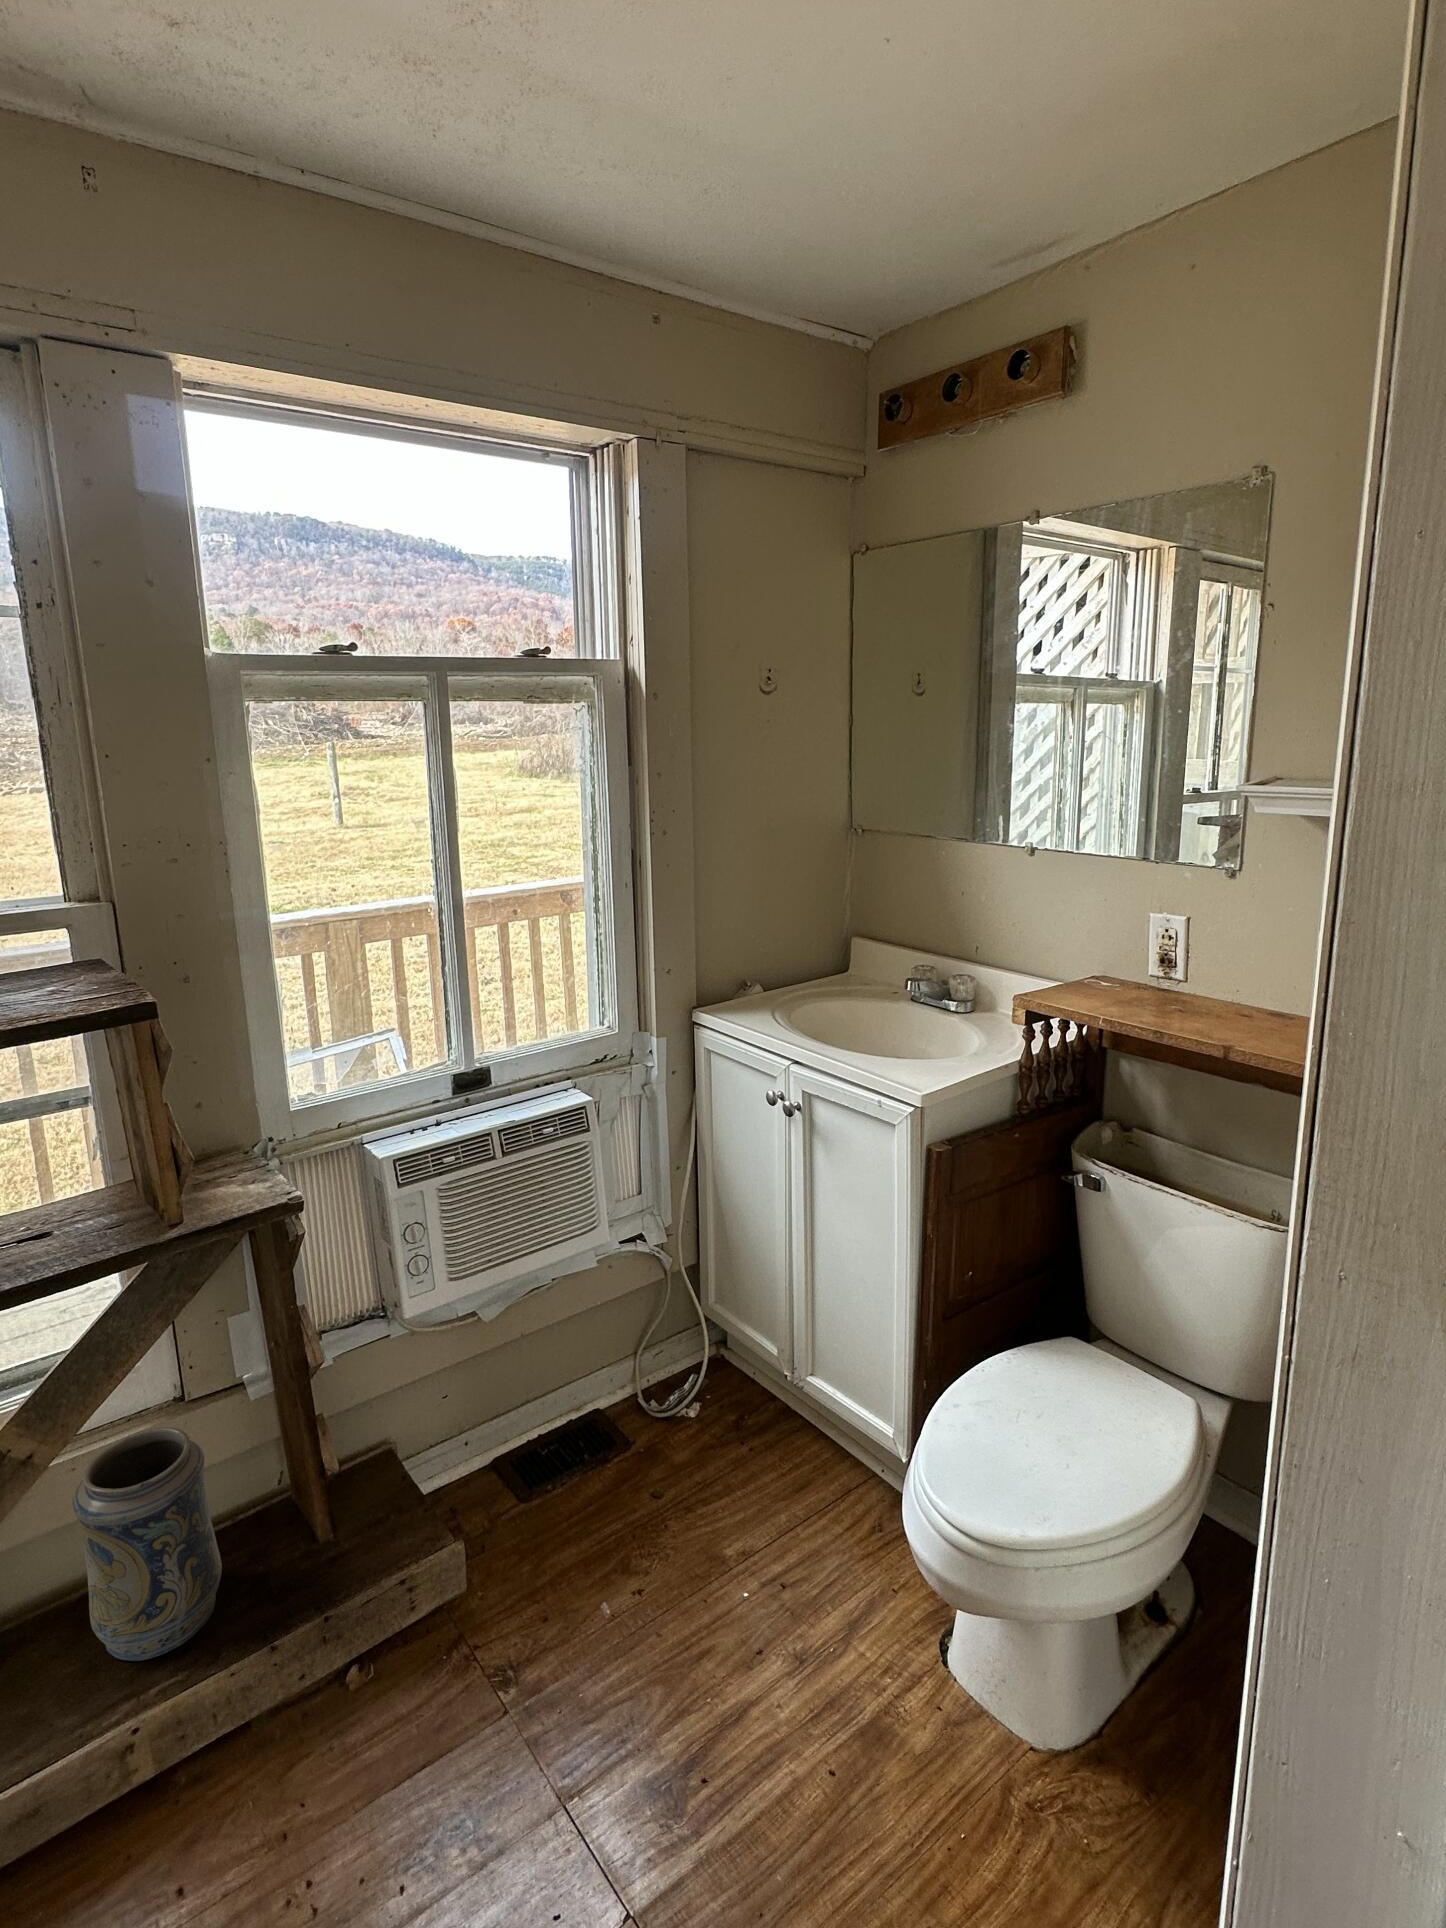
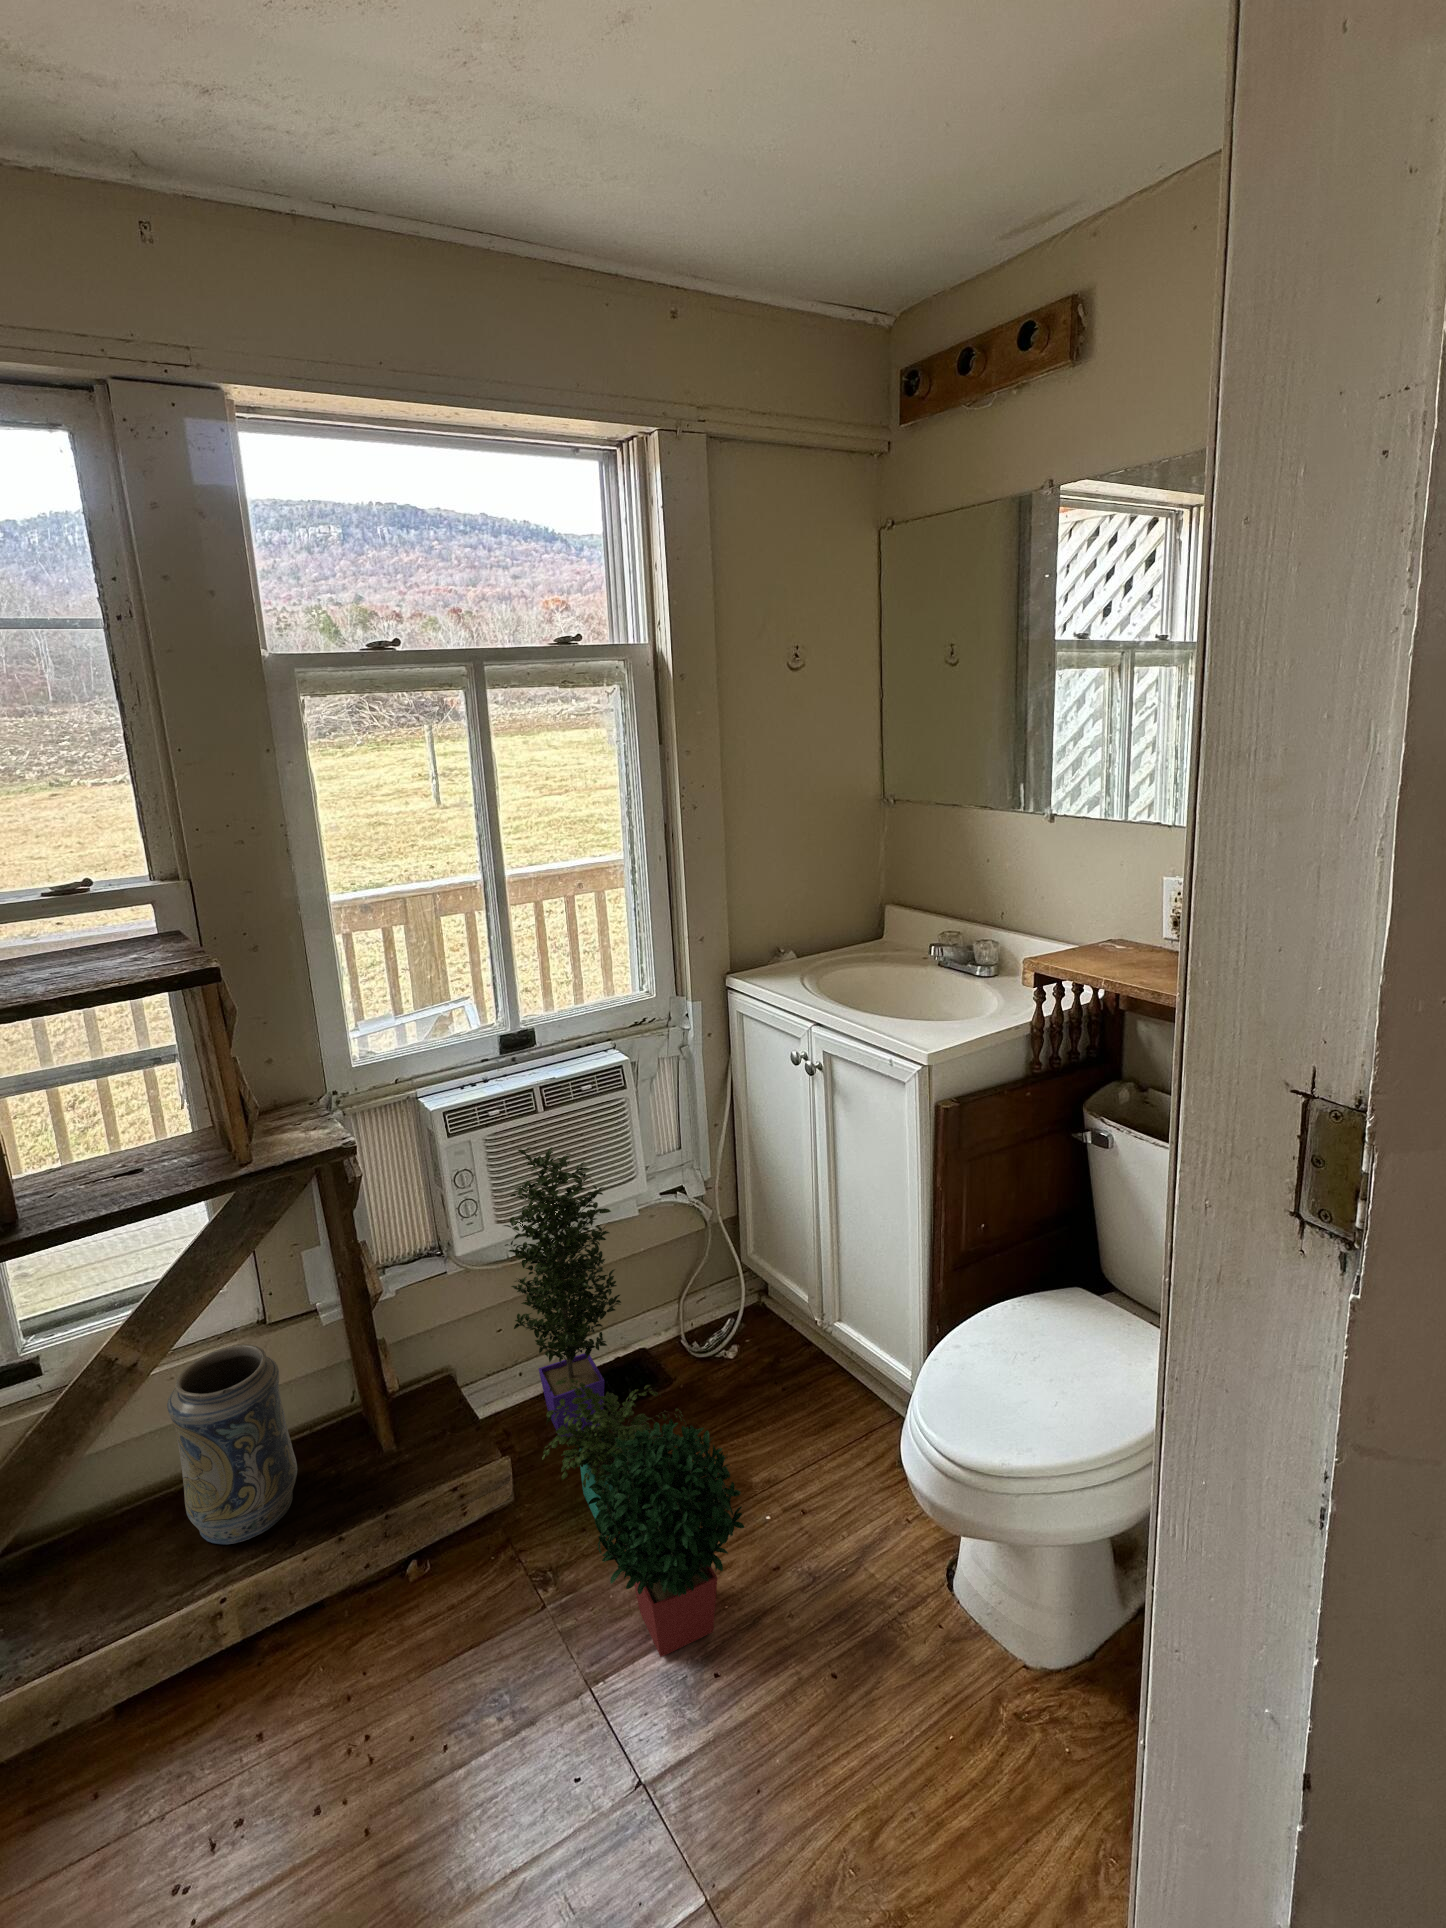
potted plant: none [454,1195,735,1764] -> present [504,1147,745,1657]

